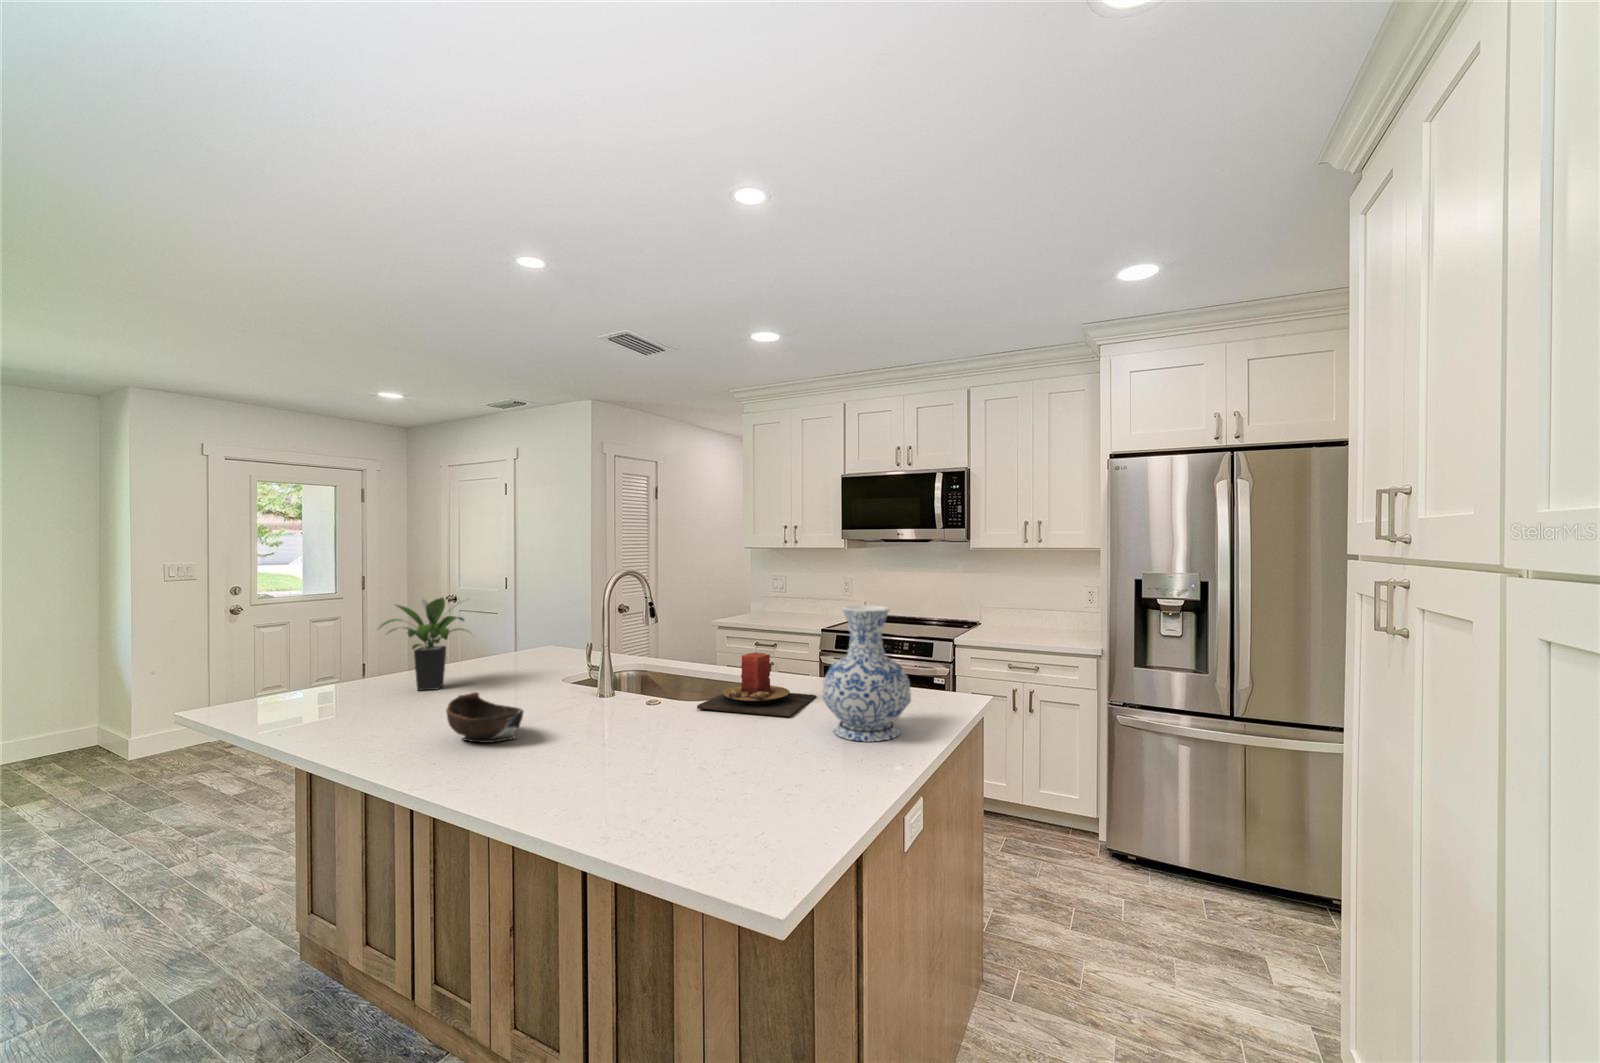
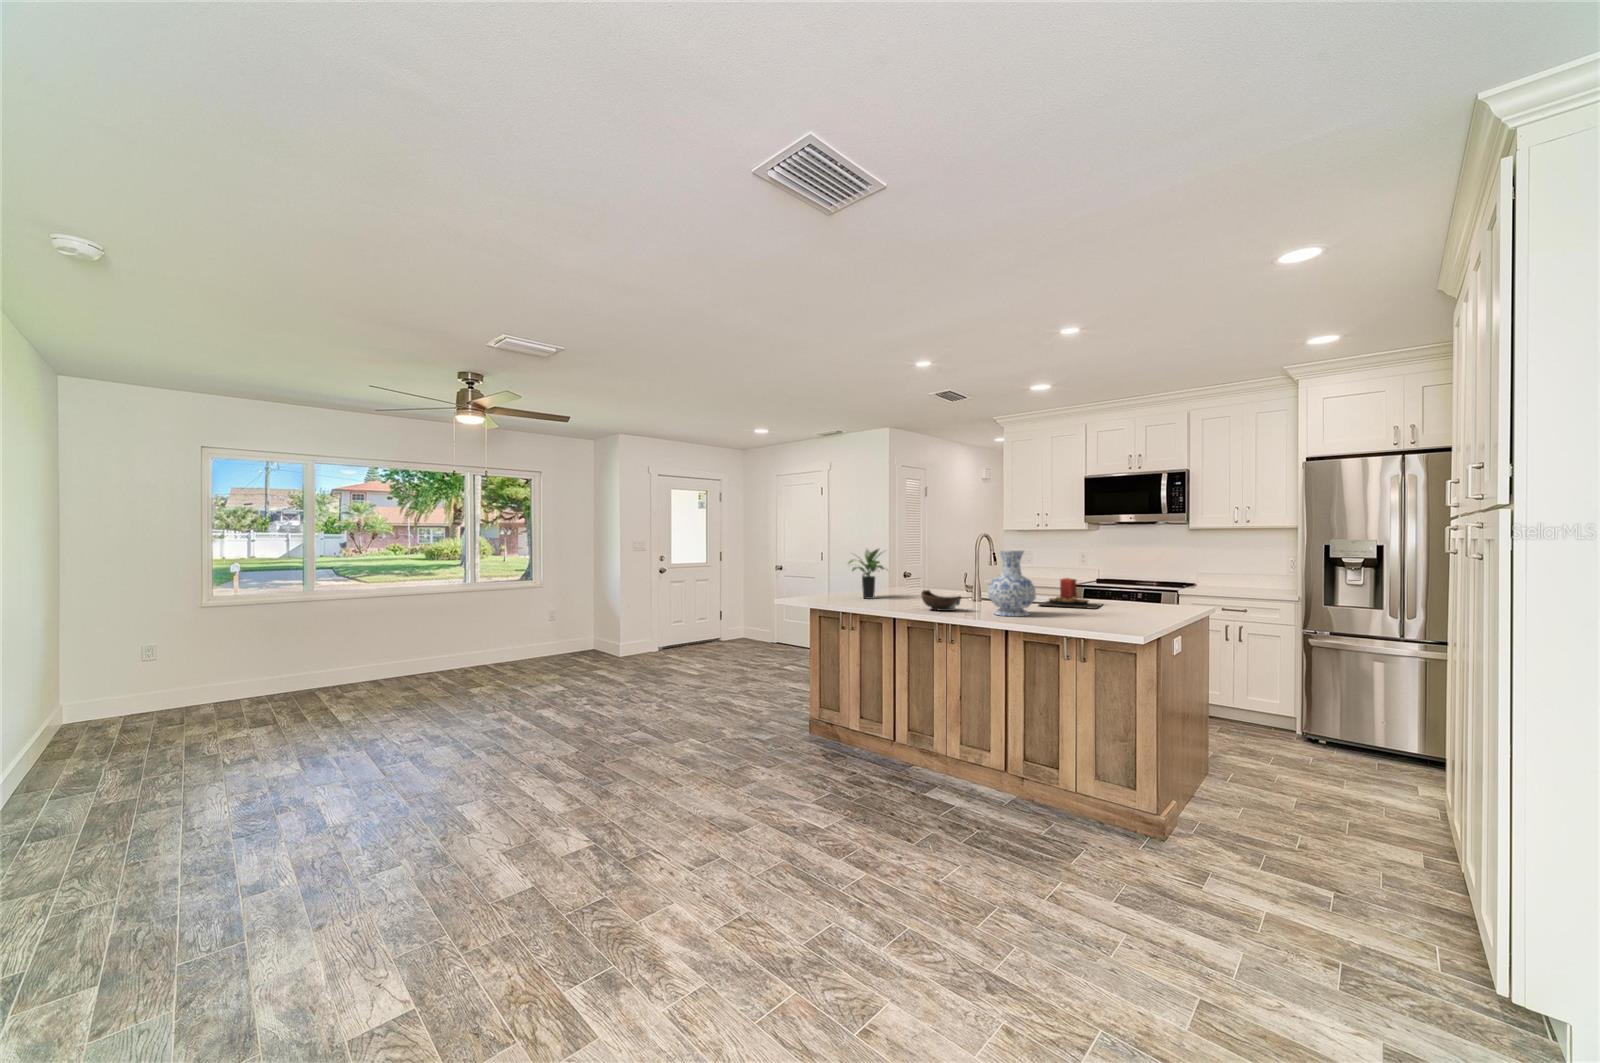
vase: present [822,605,911,742] -> present [988,550,1036,616]

